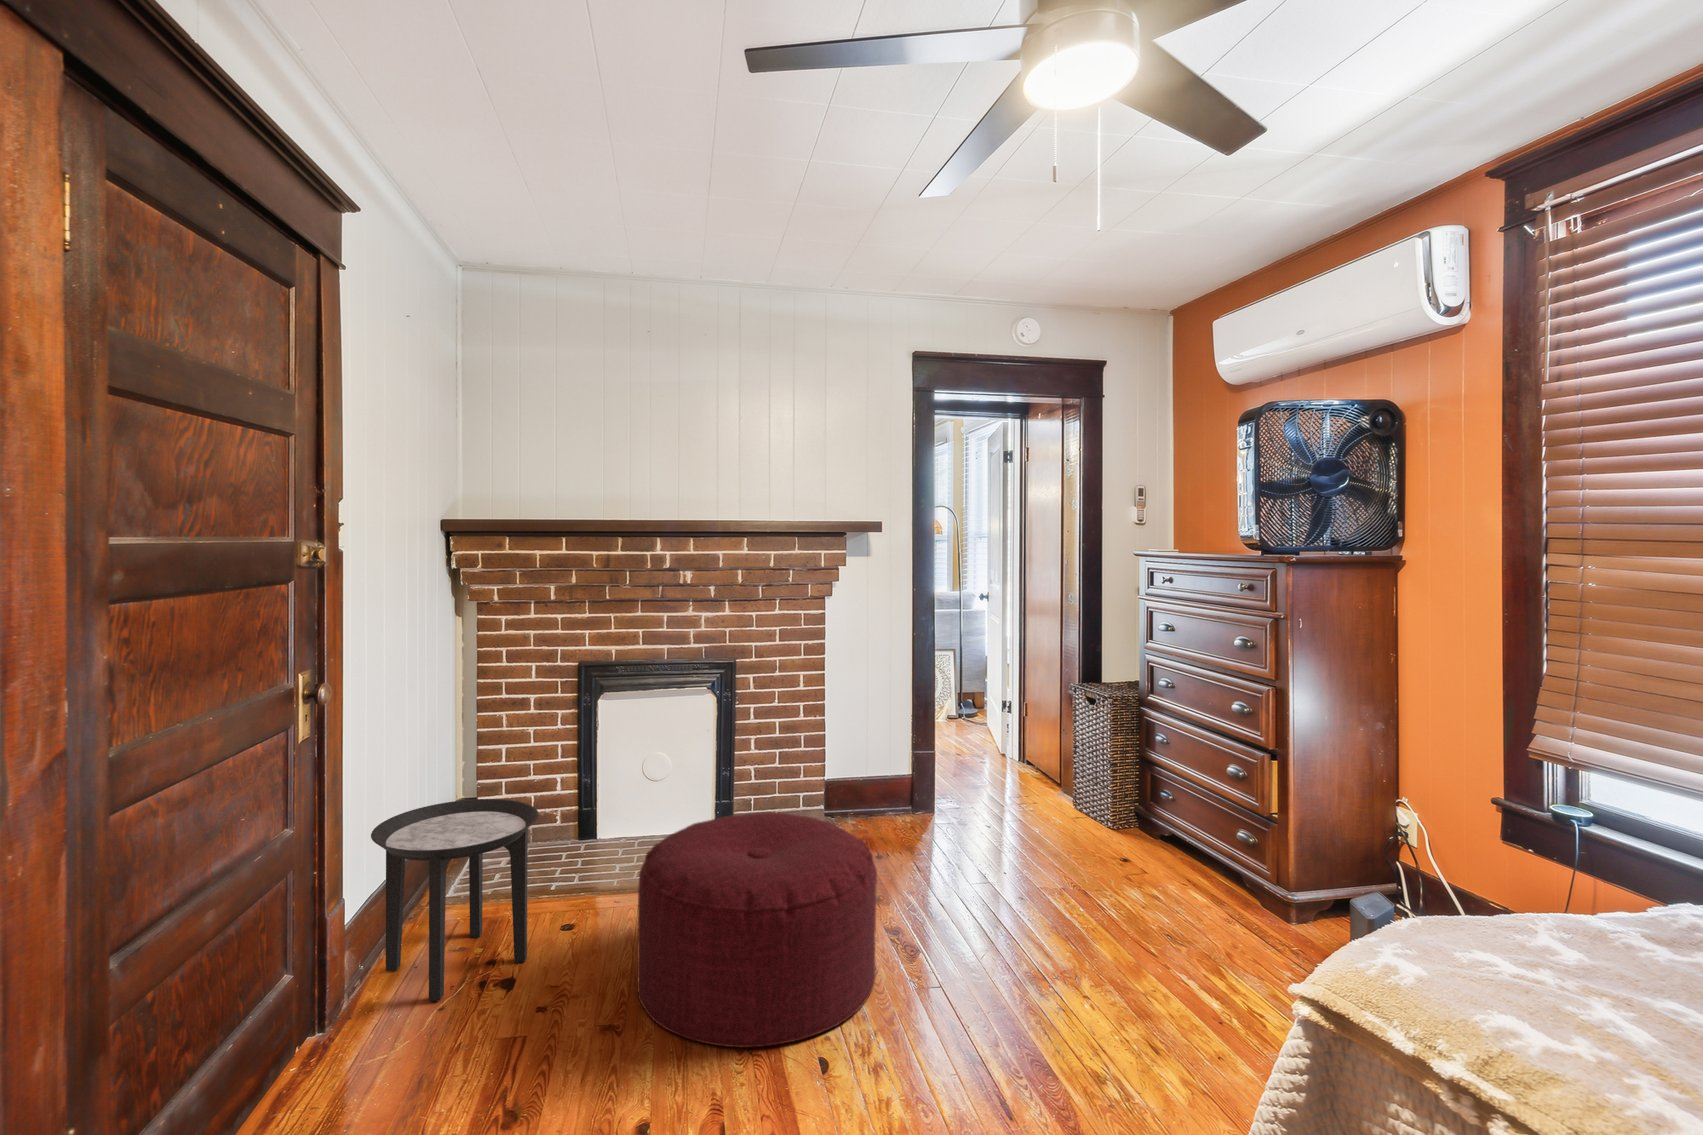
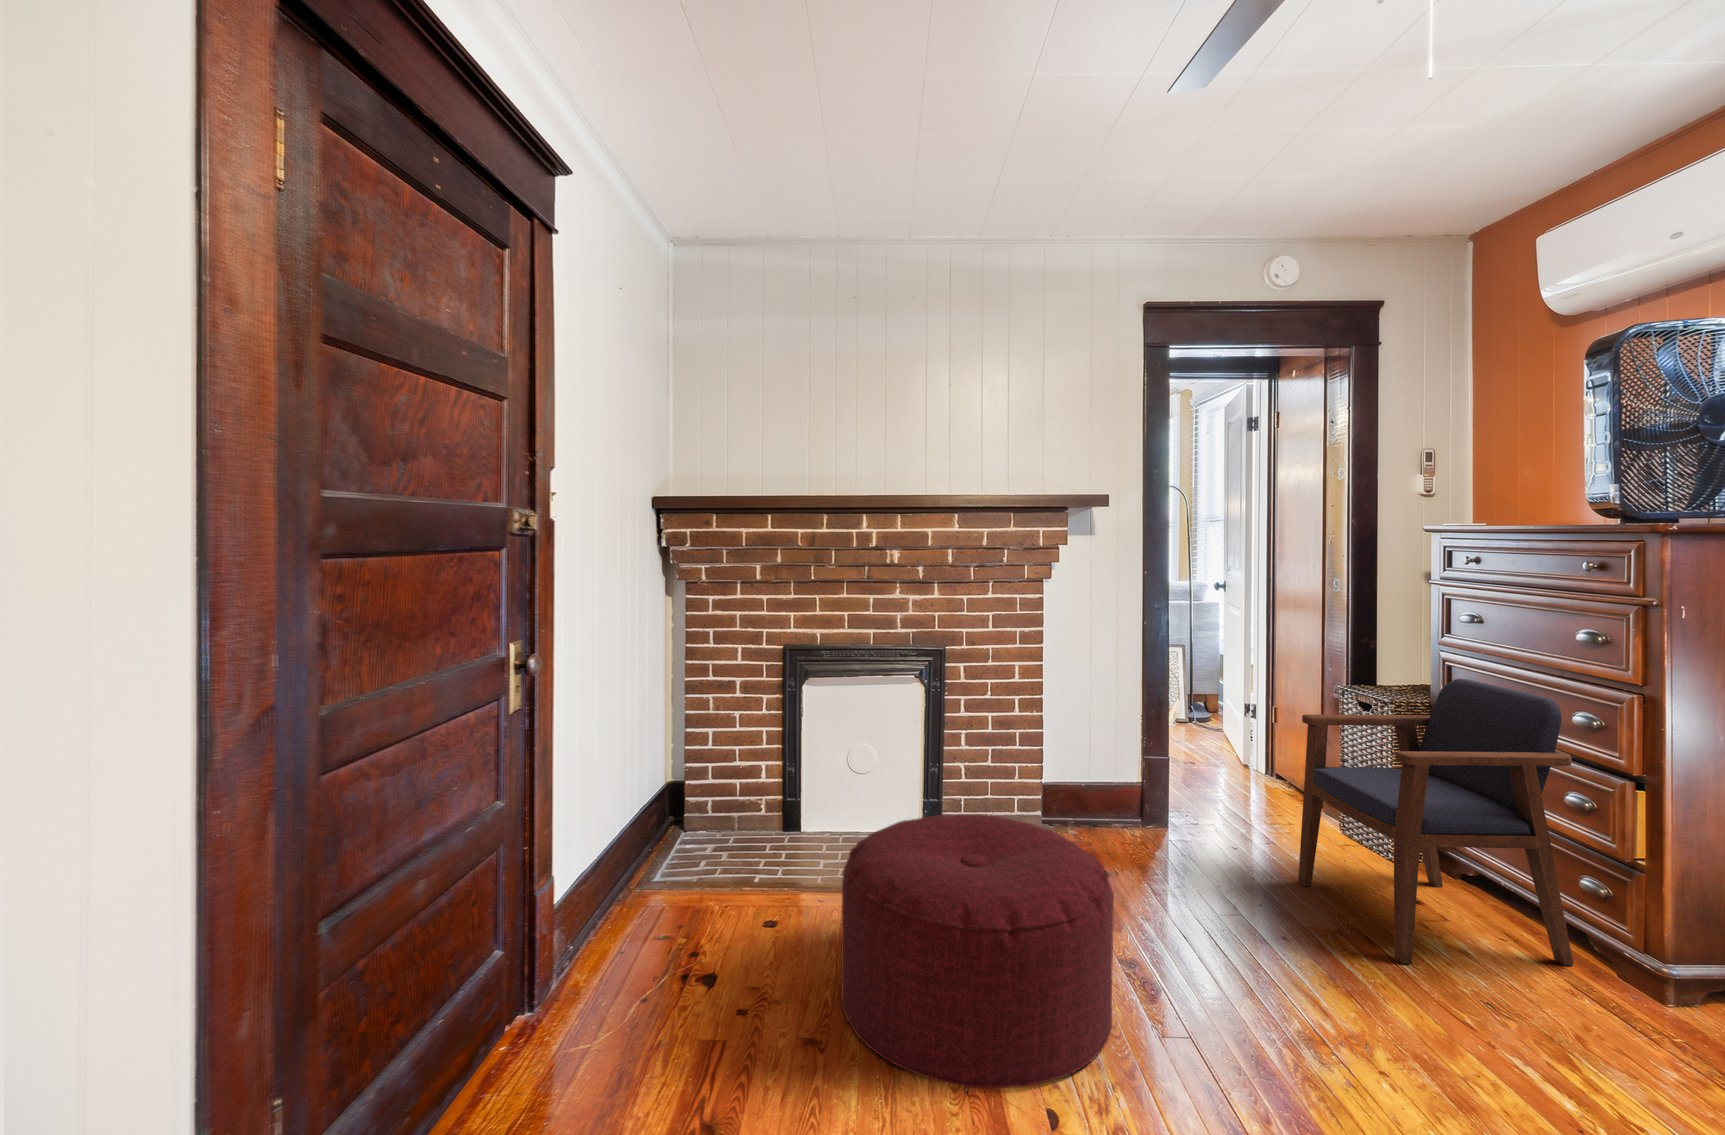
armchair: none [1035,676,1221,907] -> present [1298,679,1573,965]
side table: present [371,799,539,1001] -> none [583,780,741,985]

